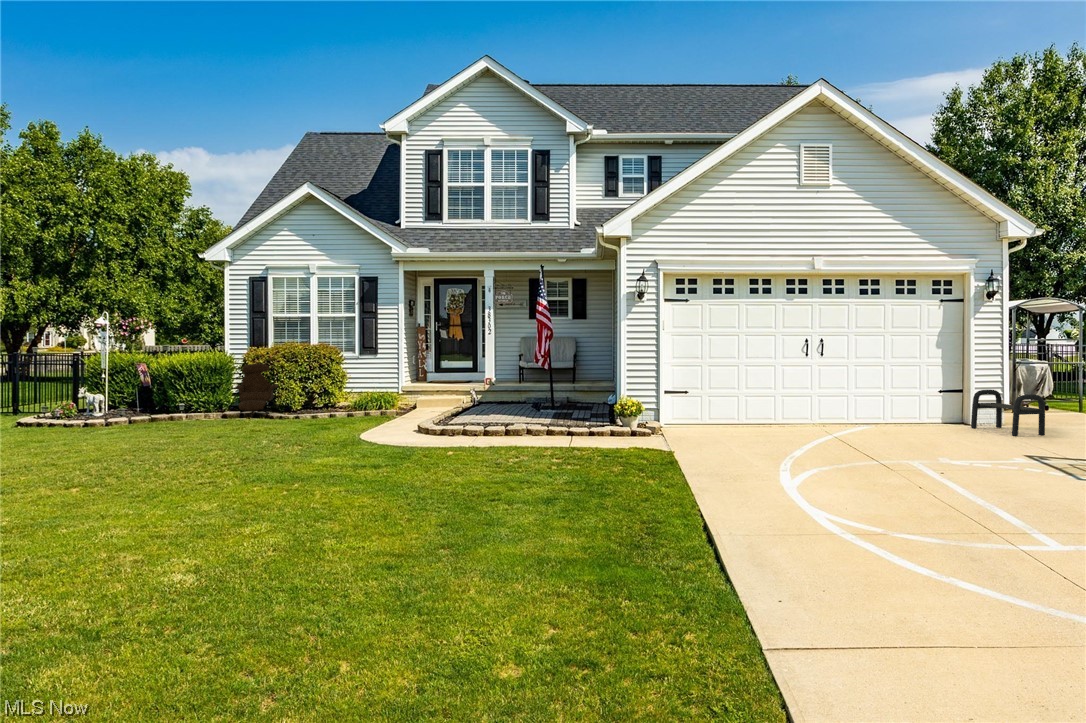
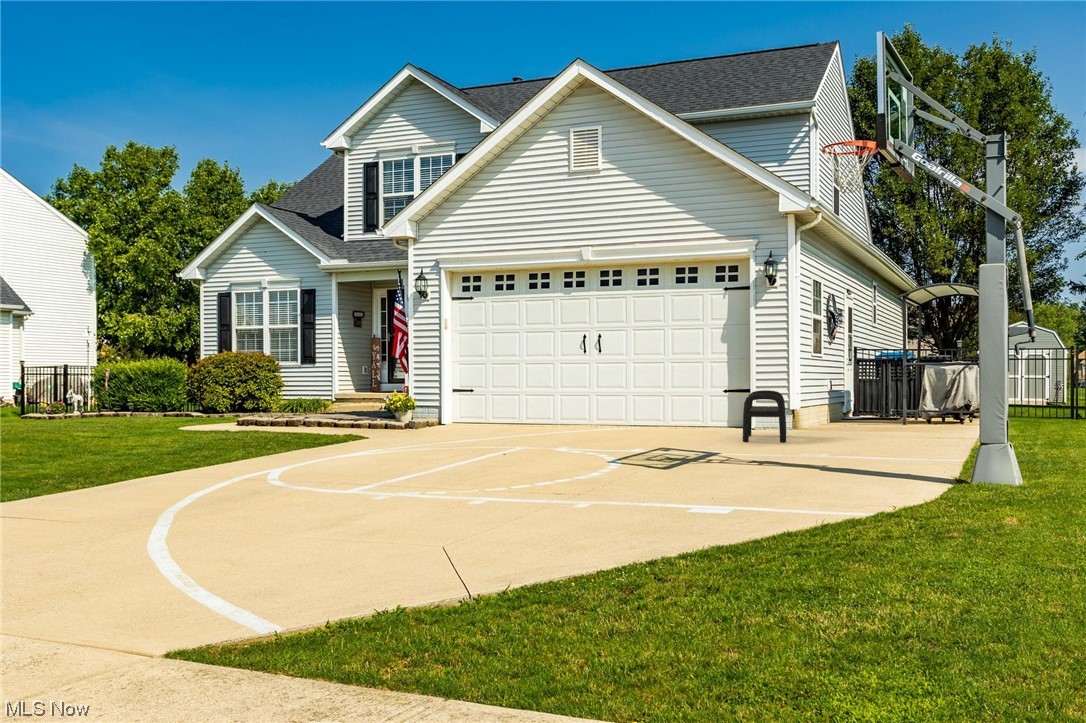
lounge chair: present [235,364,278,417] -> none [171,370,217,415]

